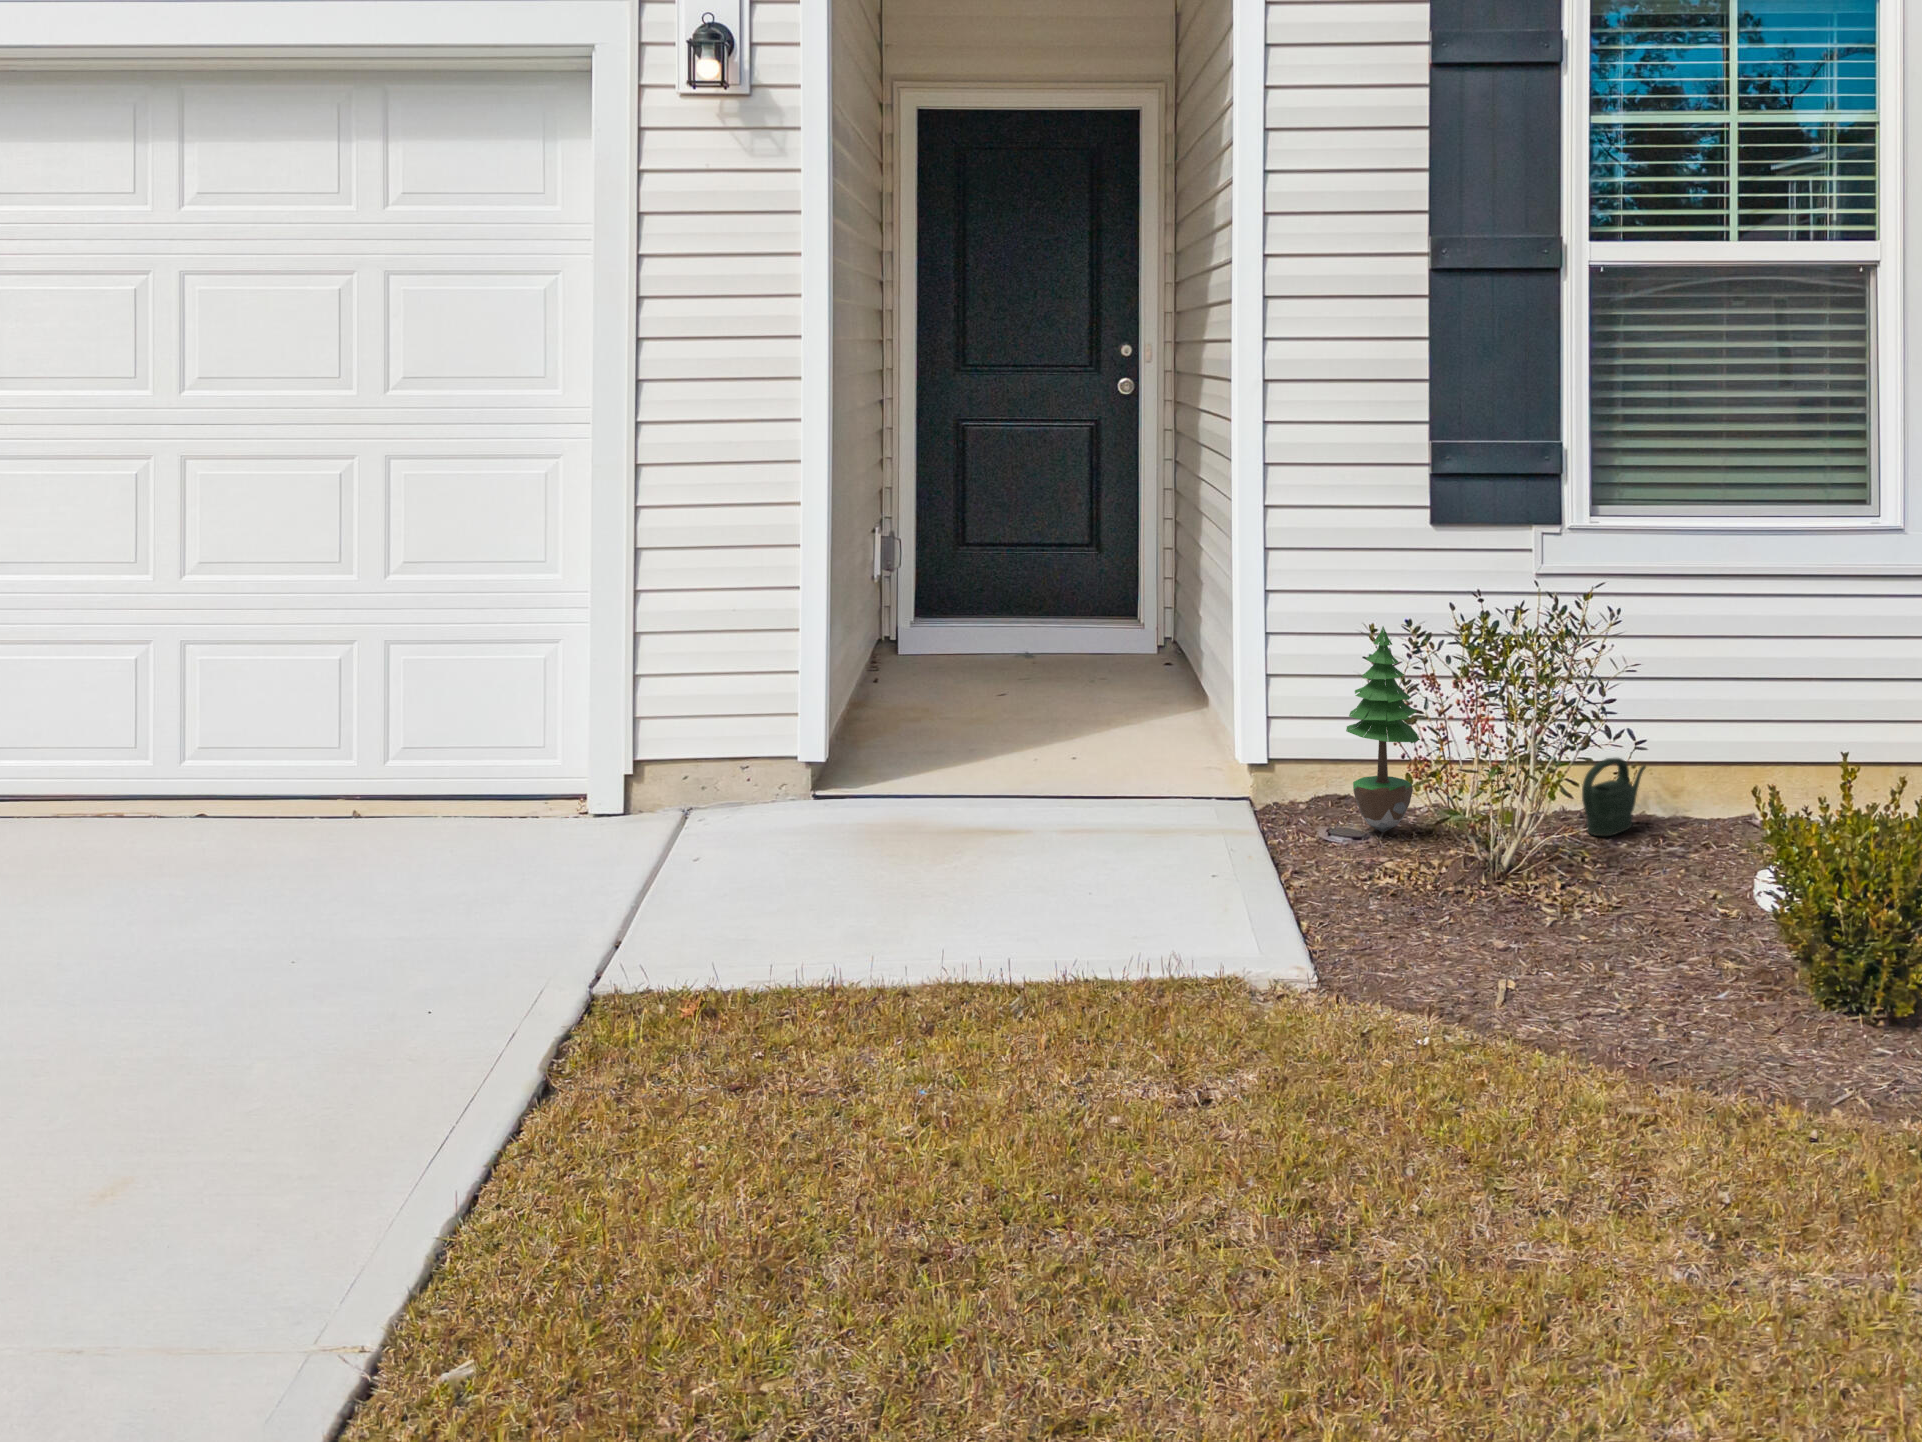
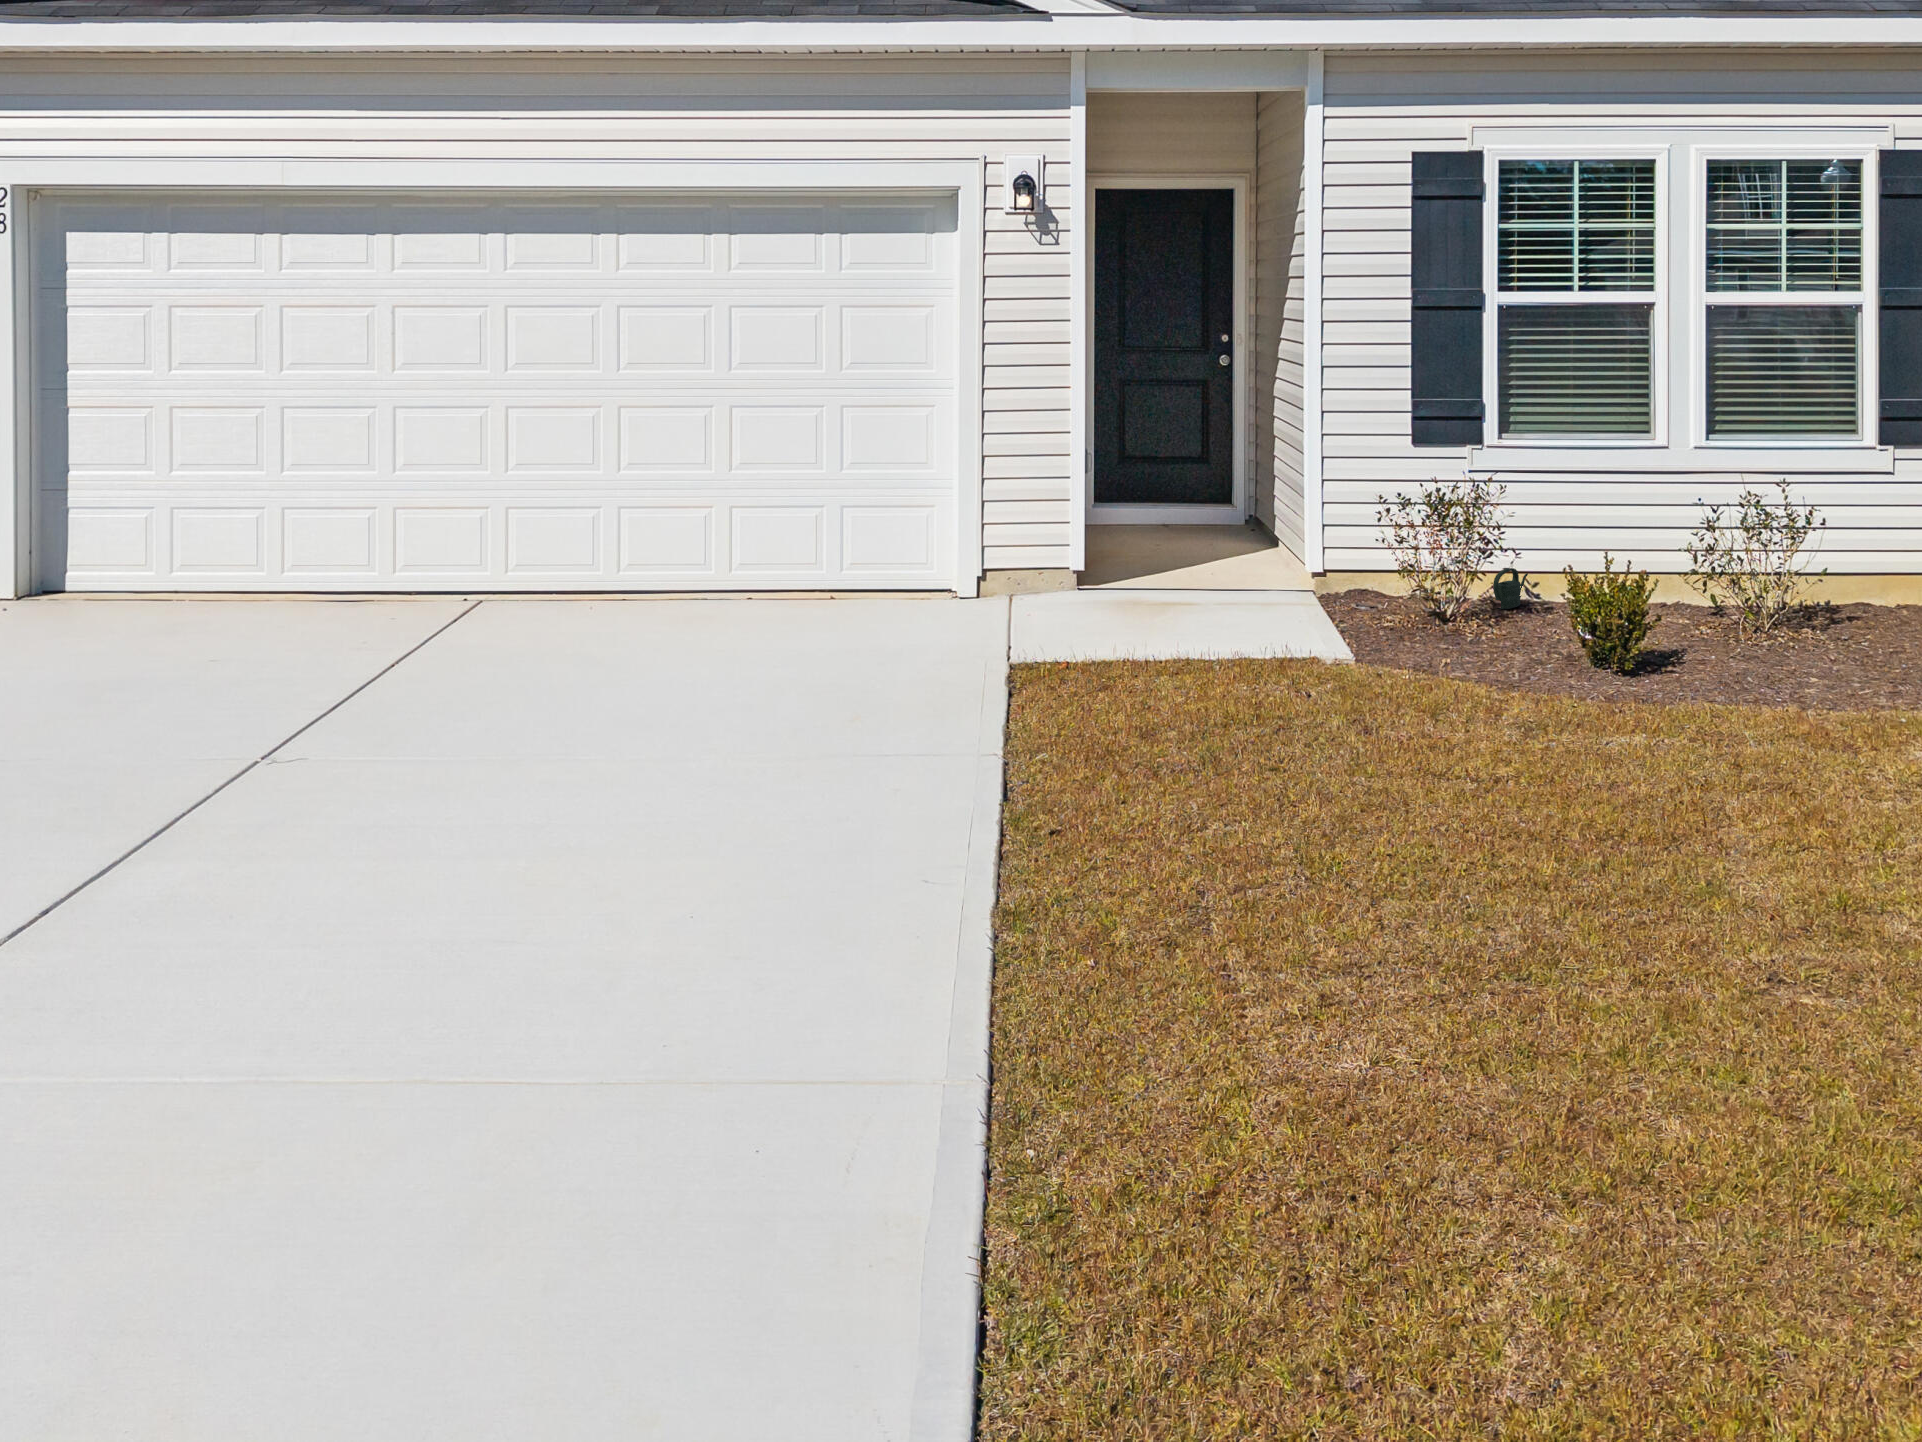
potted tree: present [1346,626,1420,833] -> none [1367,497,1407,607]

